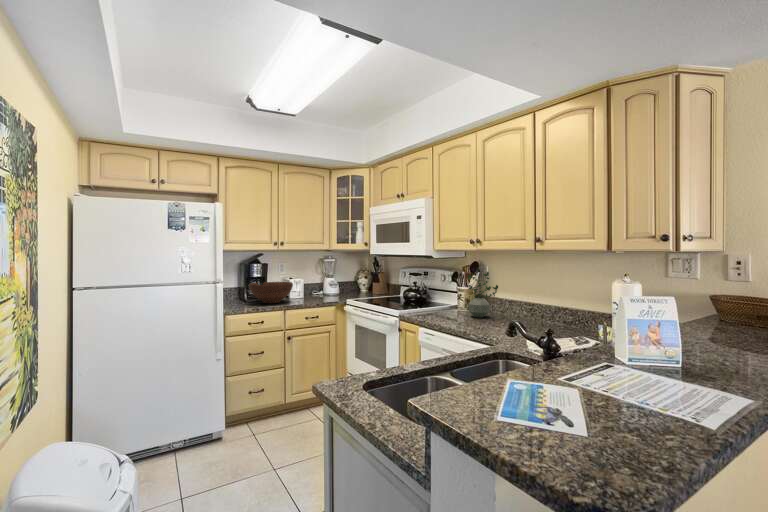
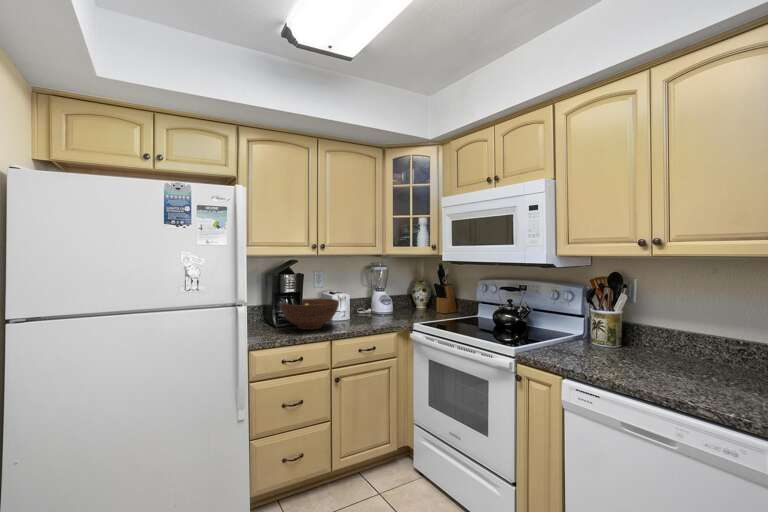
potted plant: present [468,272,498,317] -> none [625,289,681,362]

